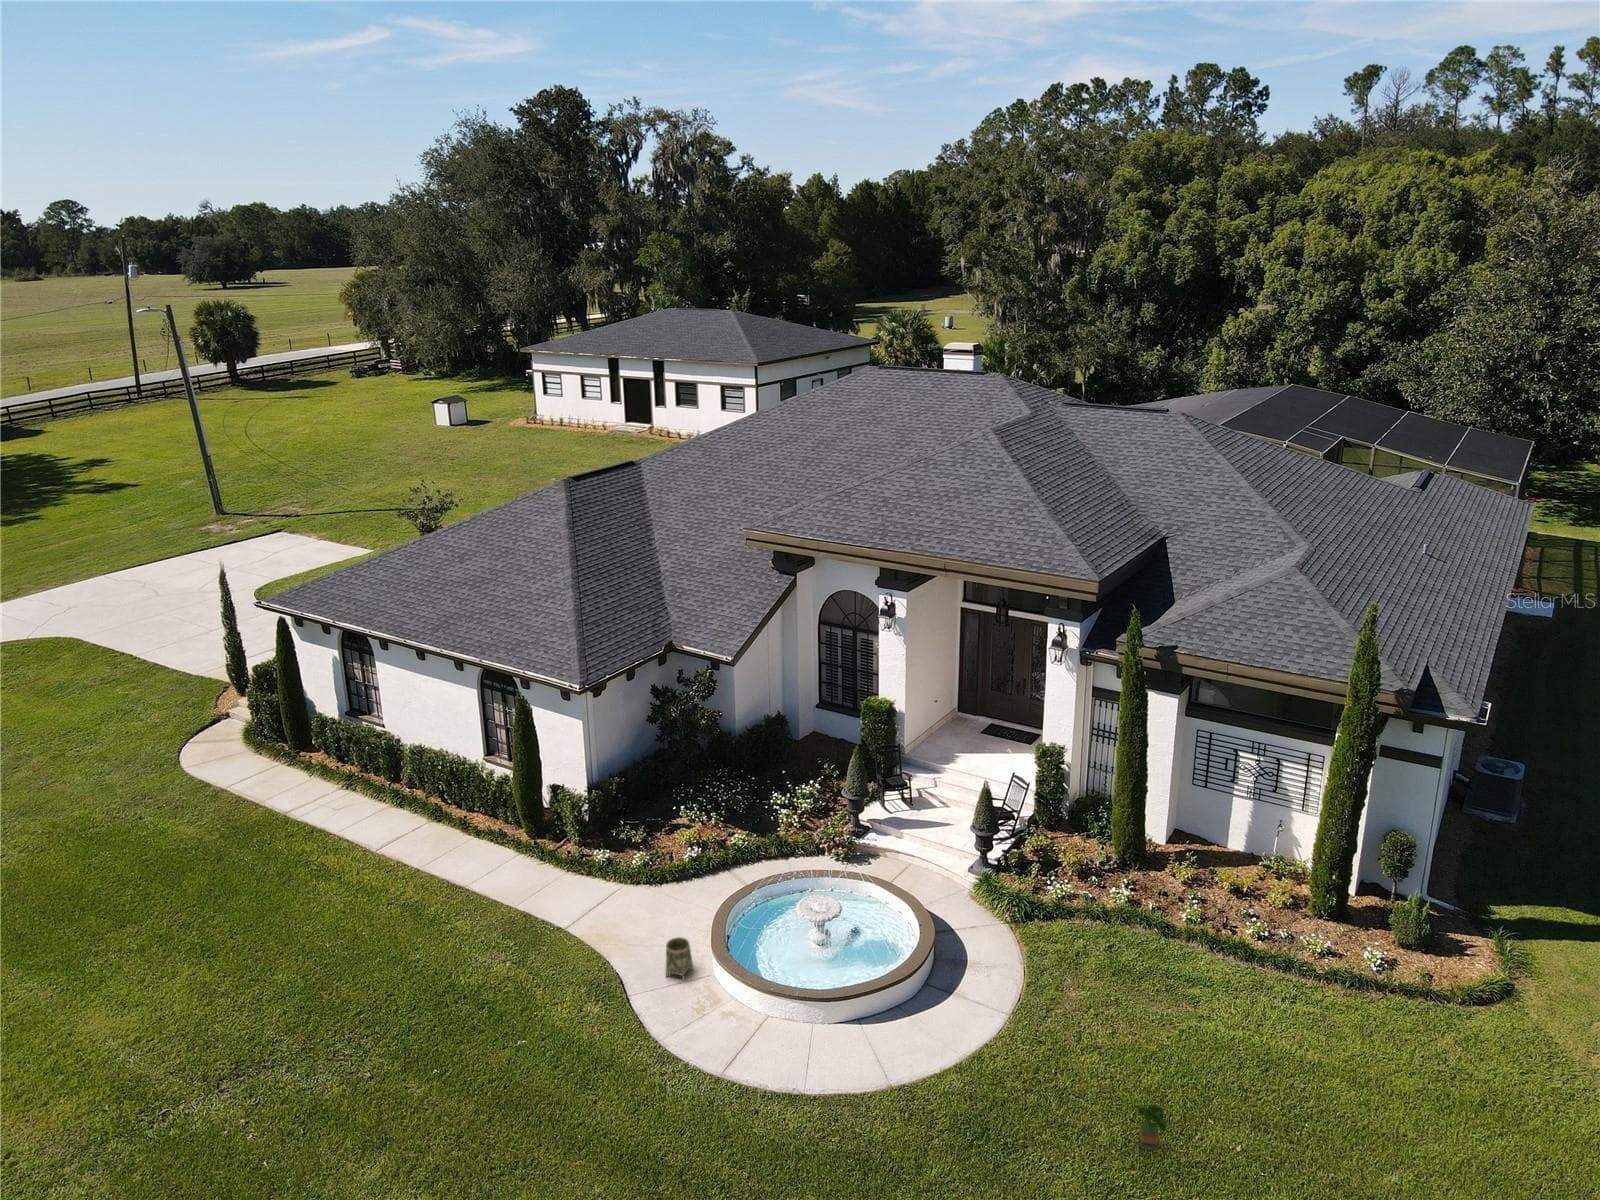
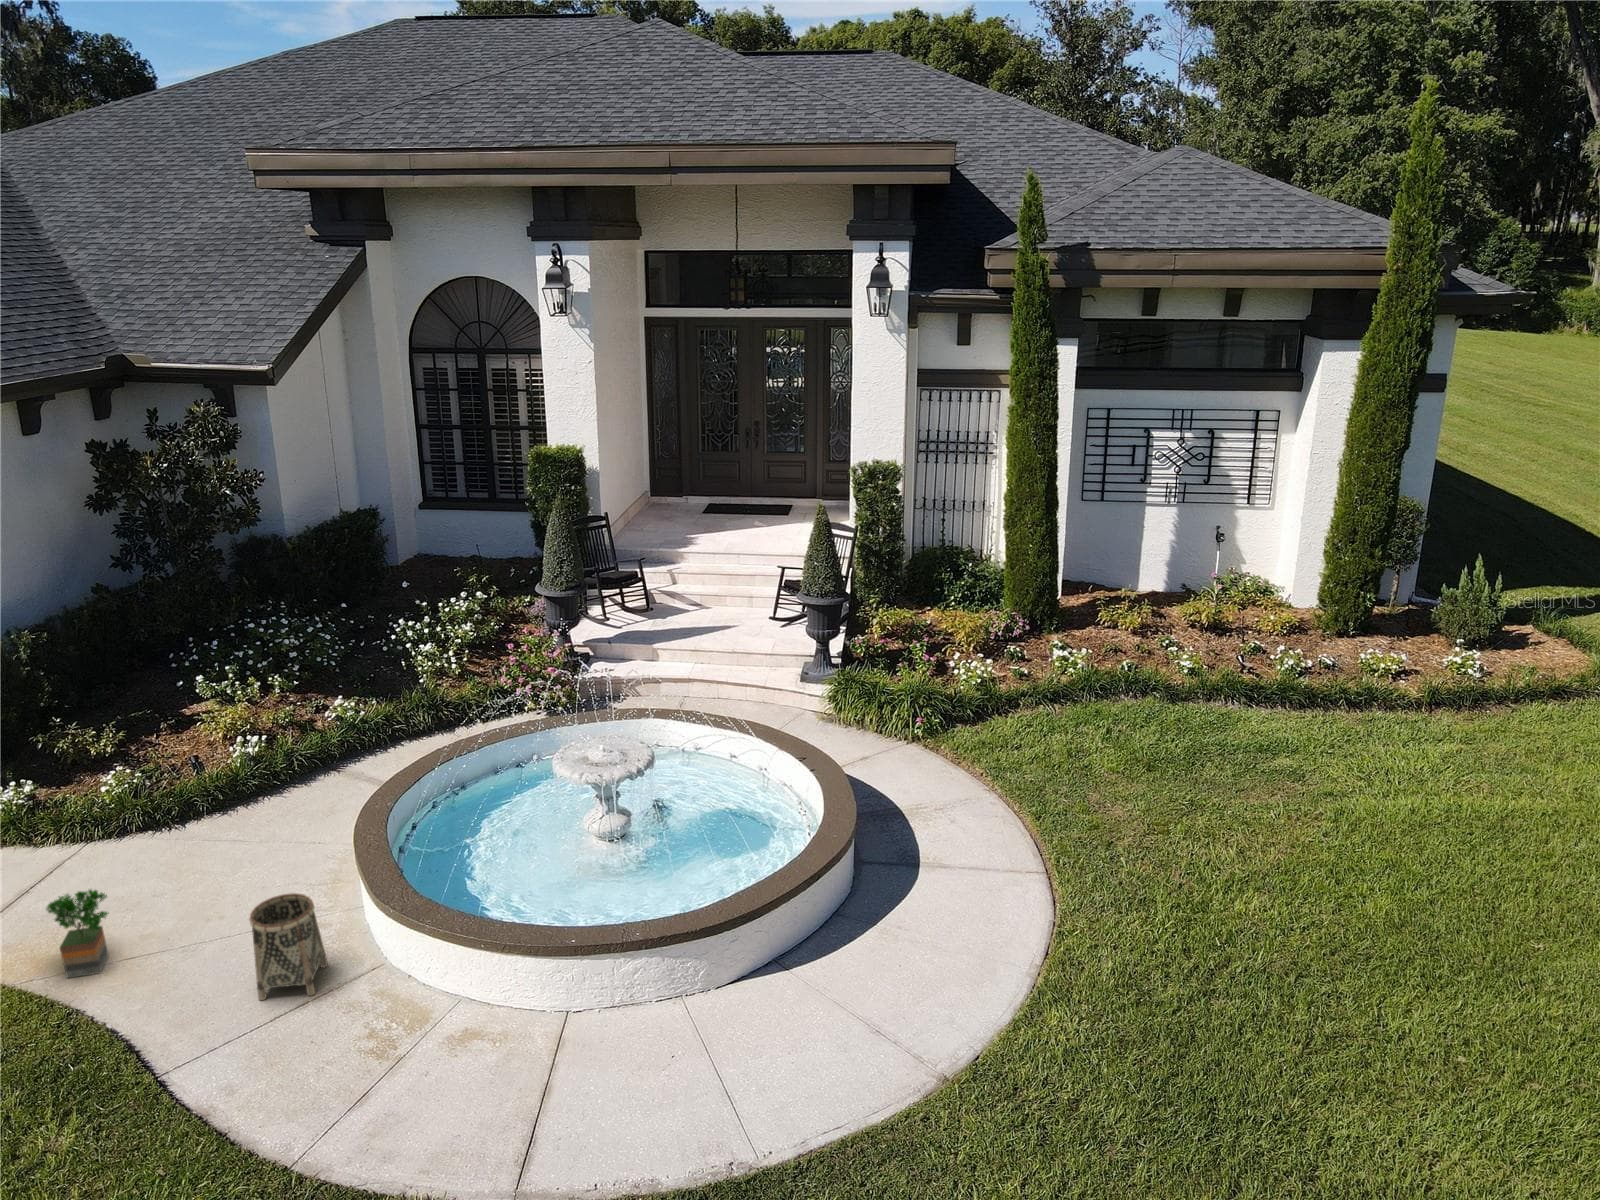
potted tree: present [1138,1105,1167,1151] -> present [46,889,109,978]

